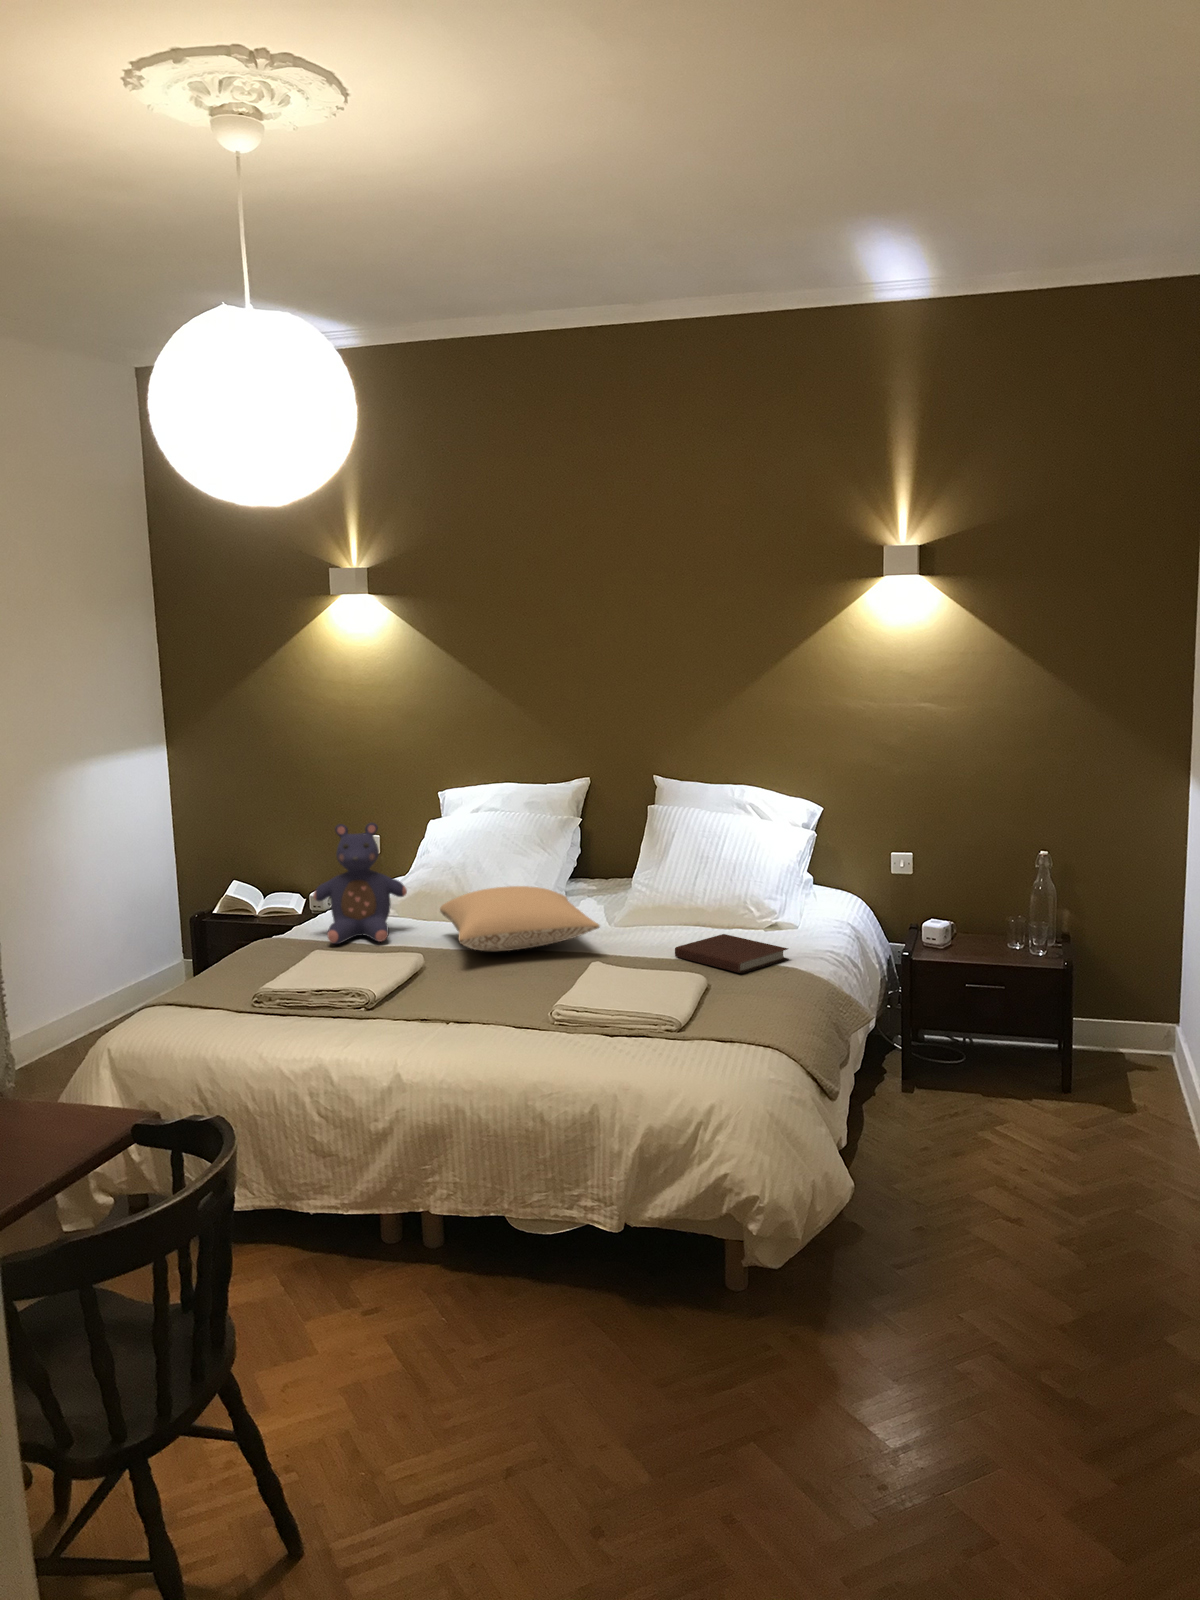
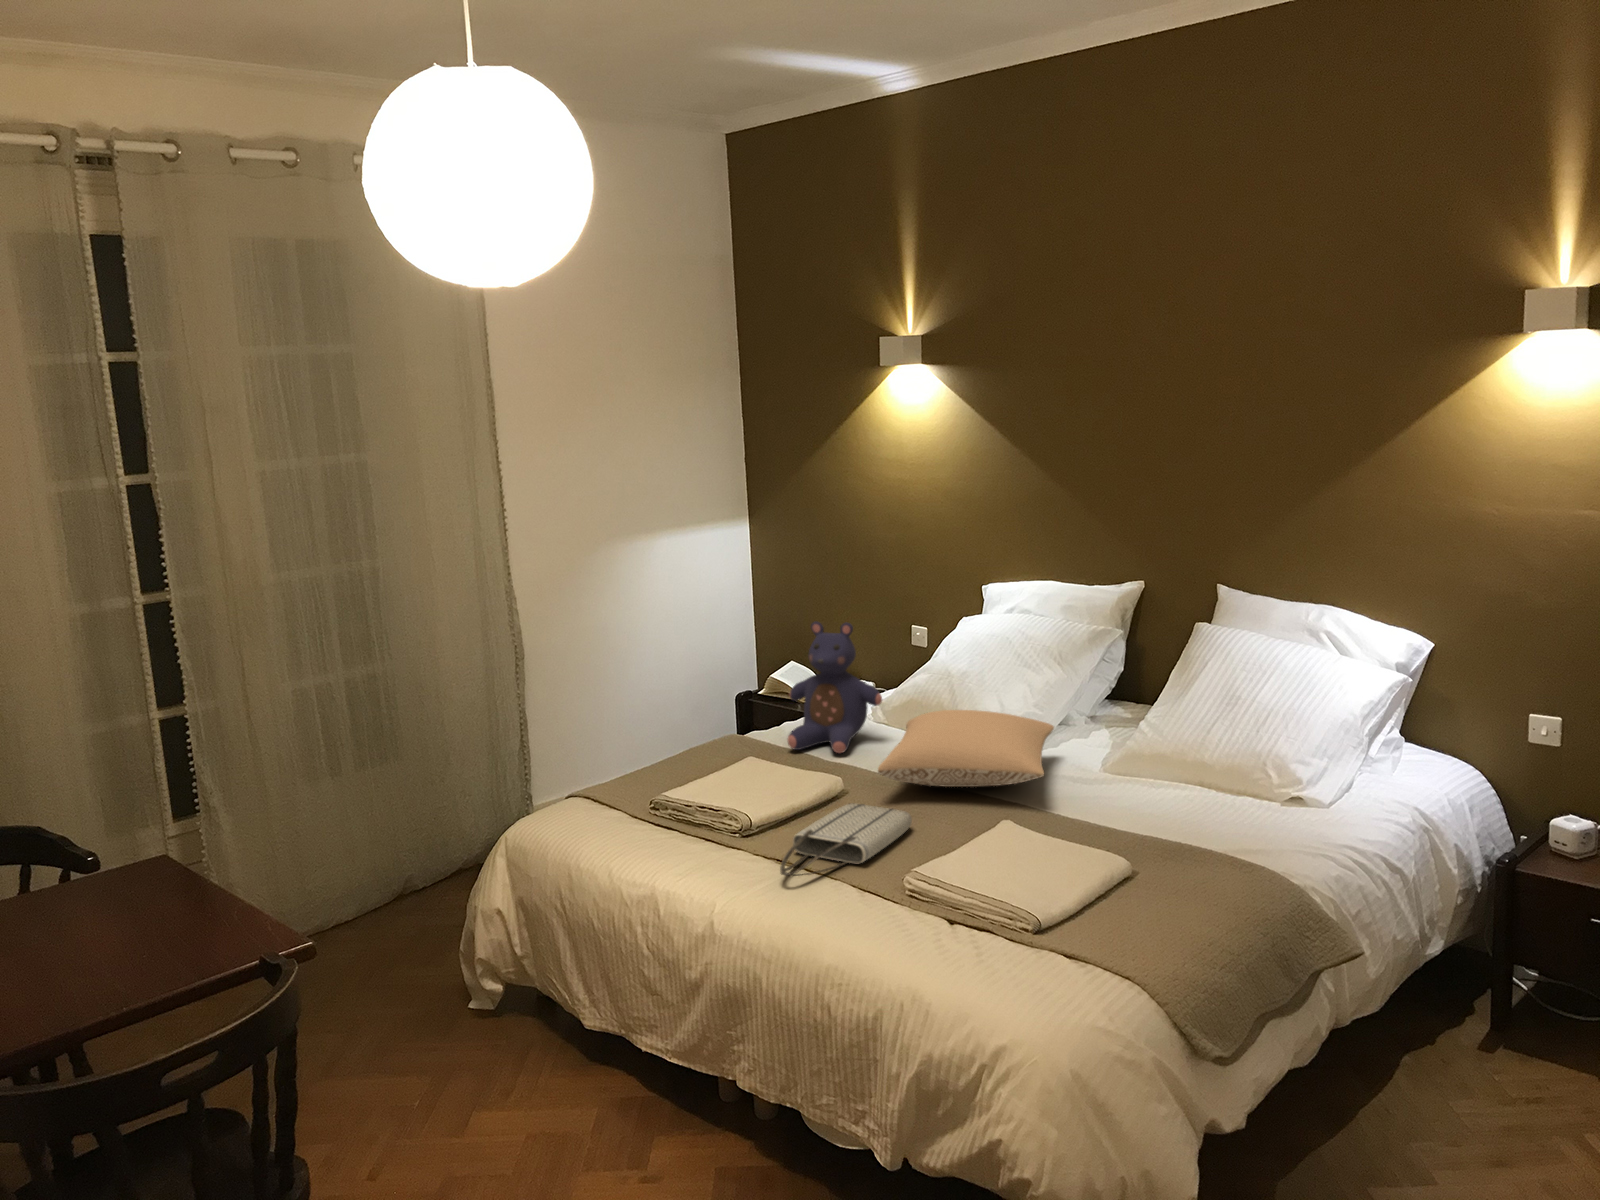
notebook: present [675,934,788,973] -> none [1131,804,1273,865]
tote bag: none [428,967,511,1023] -> present [780,804,912,876]

